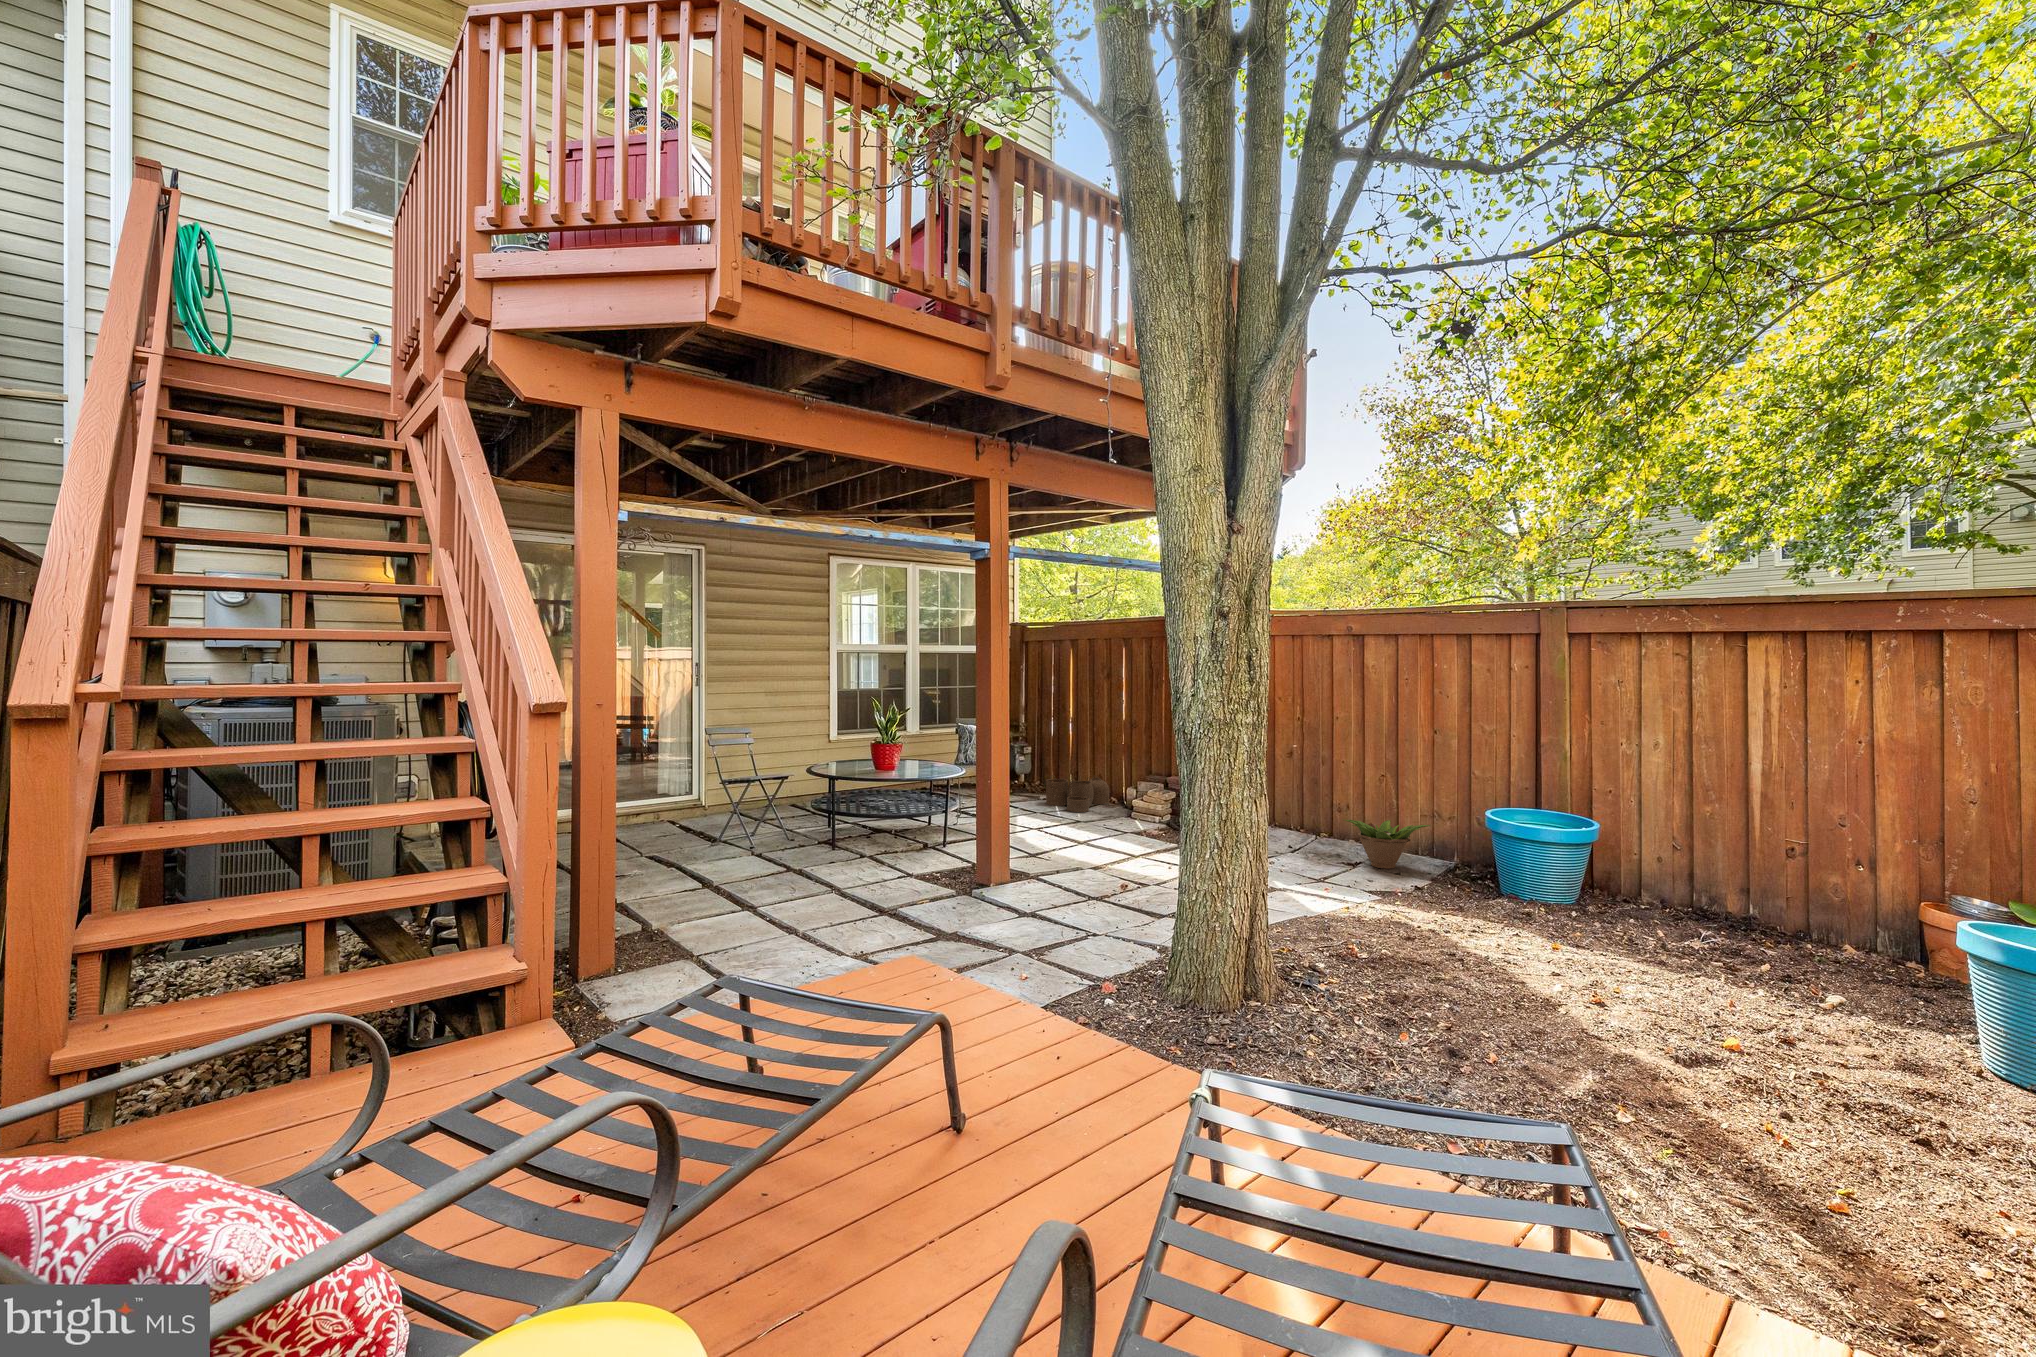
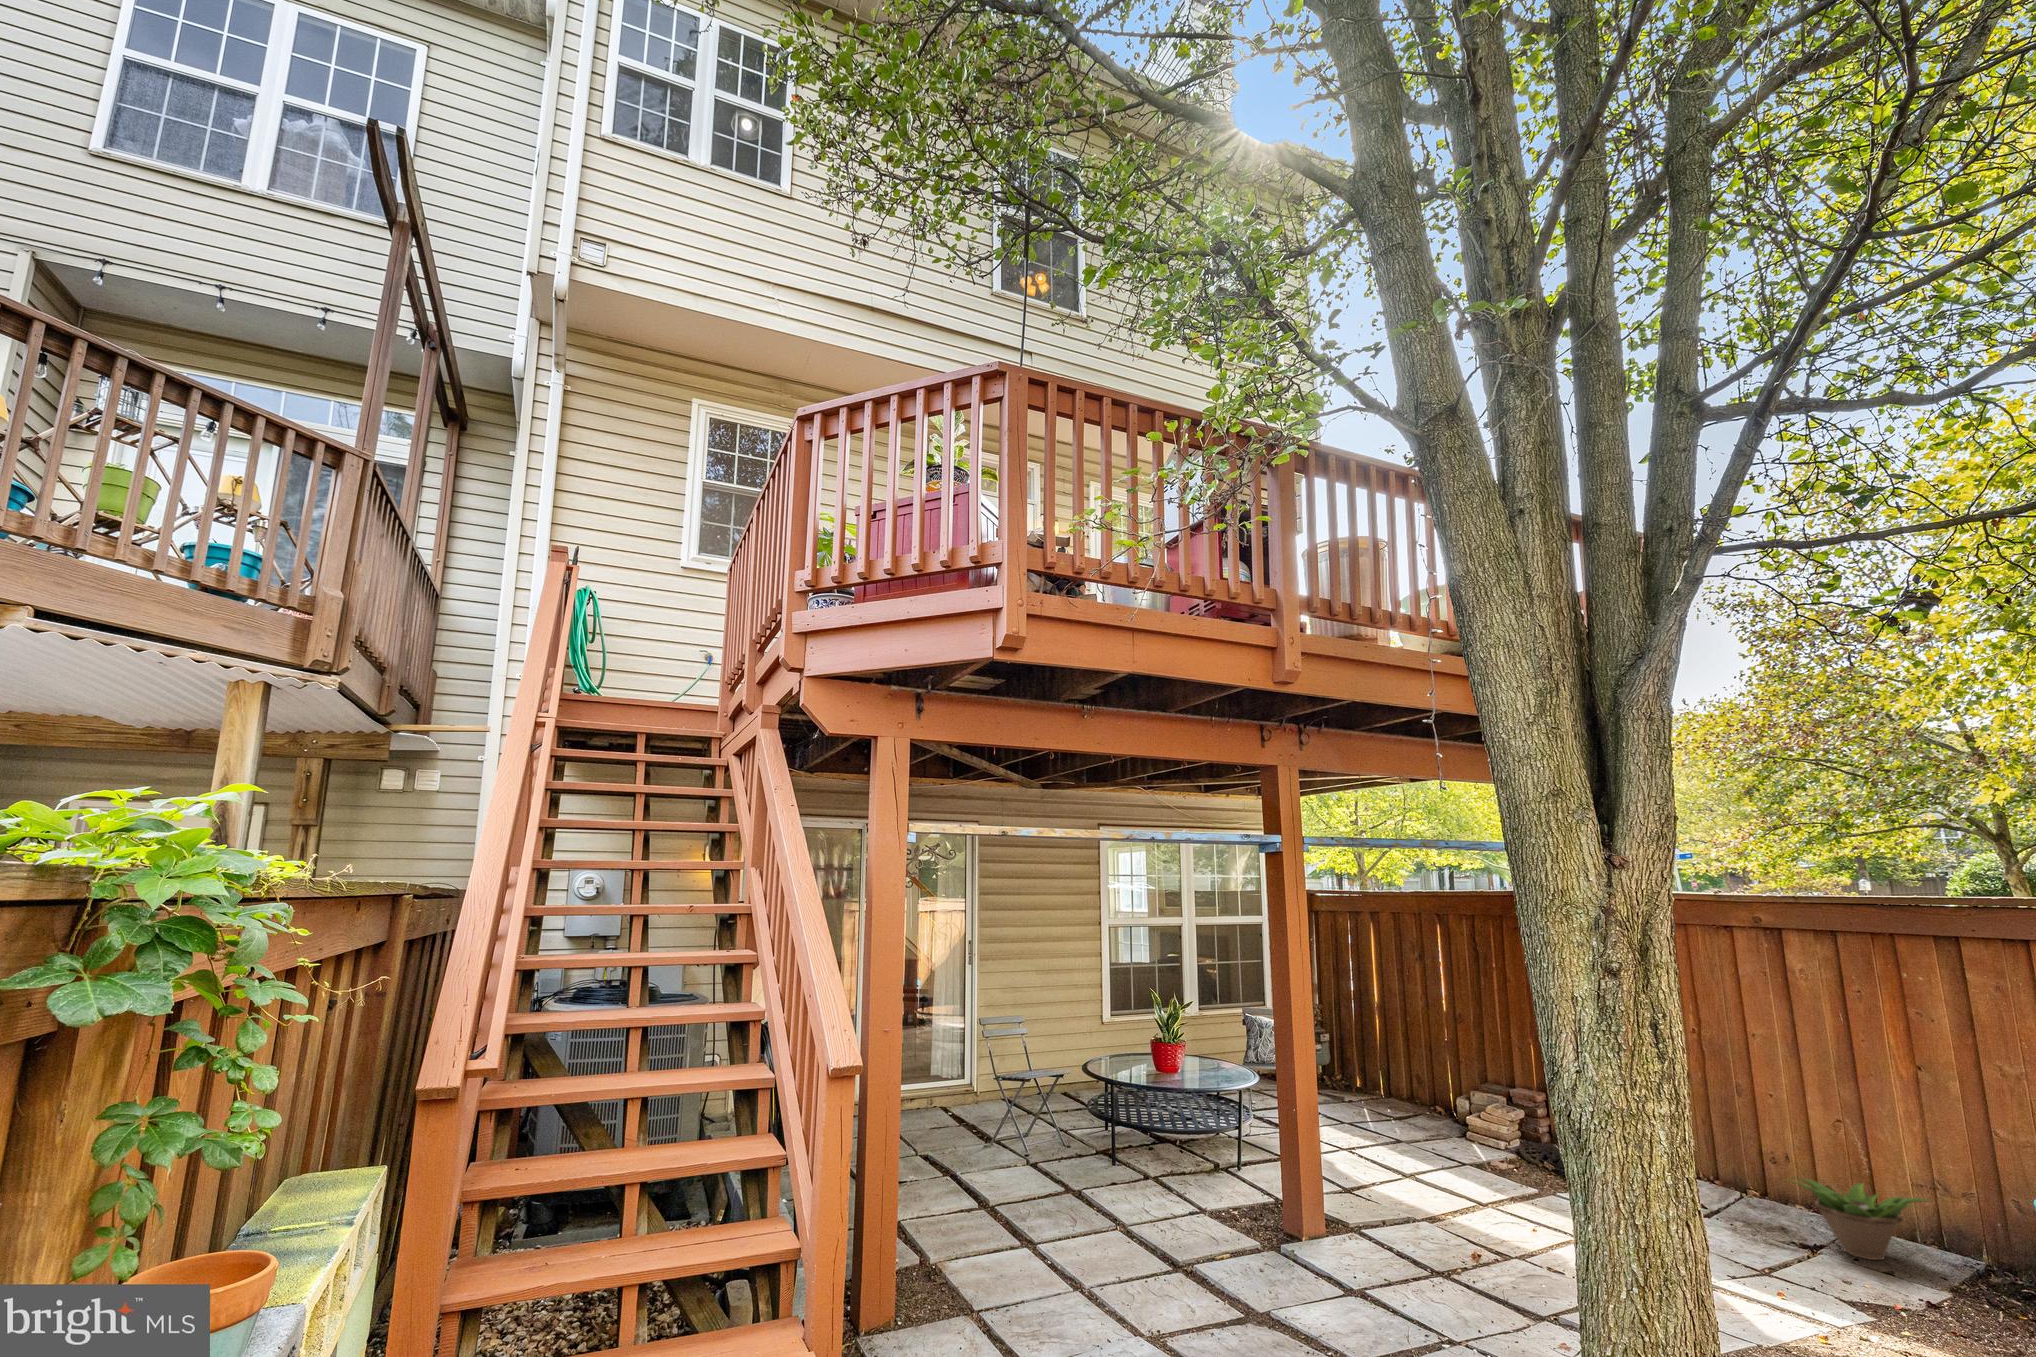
woven basket: present [1046,775,1109,812] -> none [1357,1072,1442,1125]

